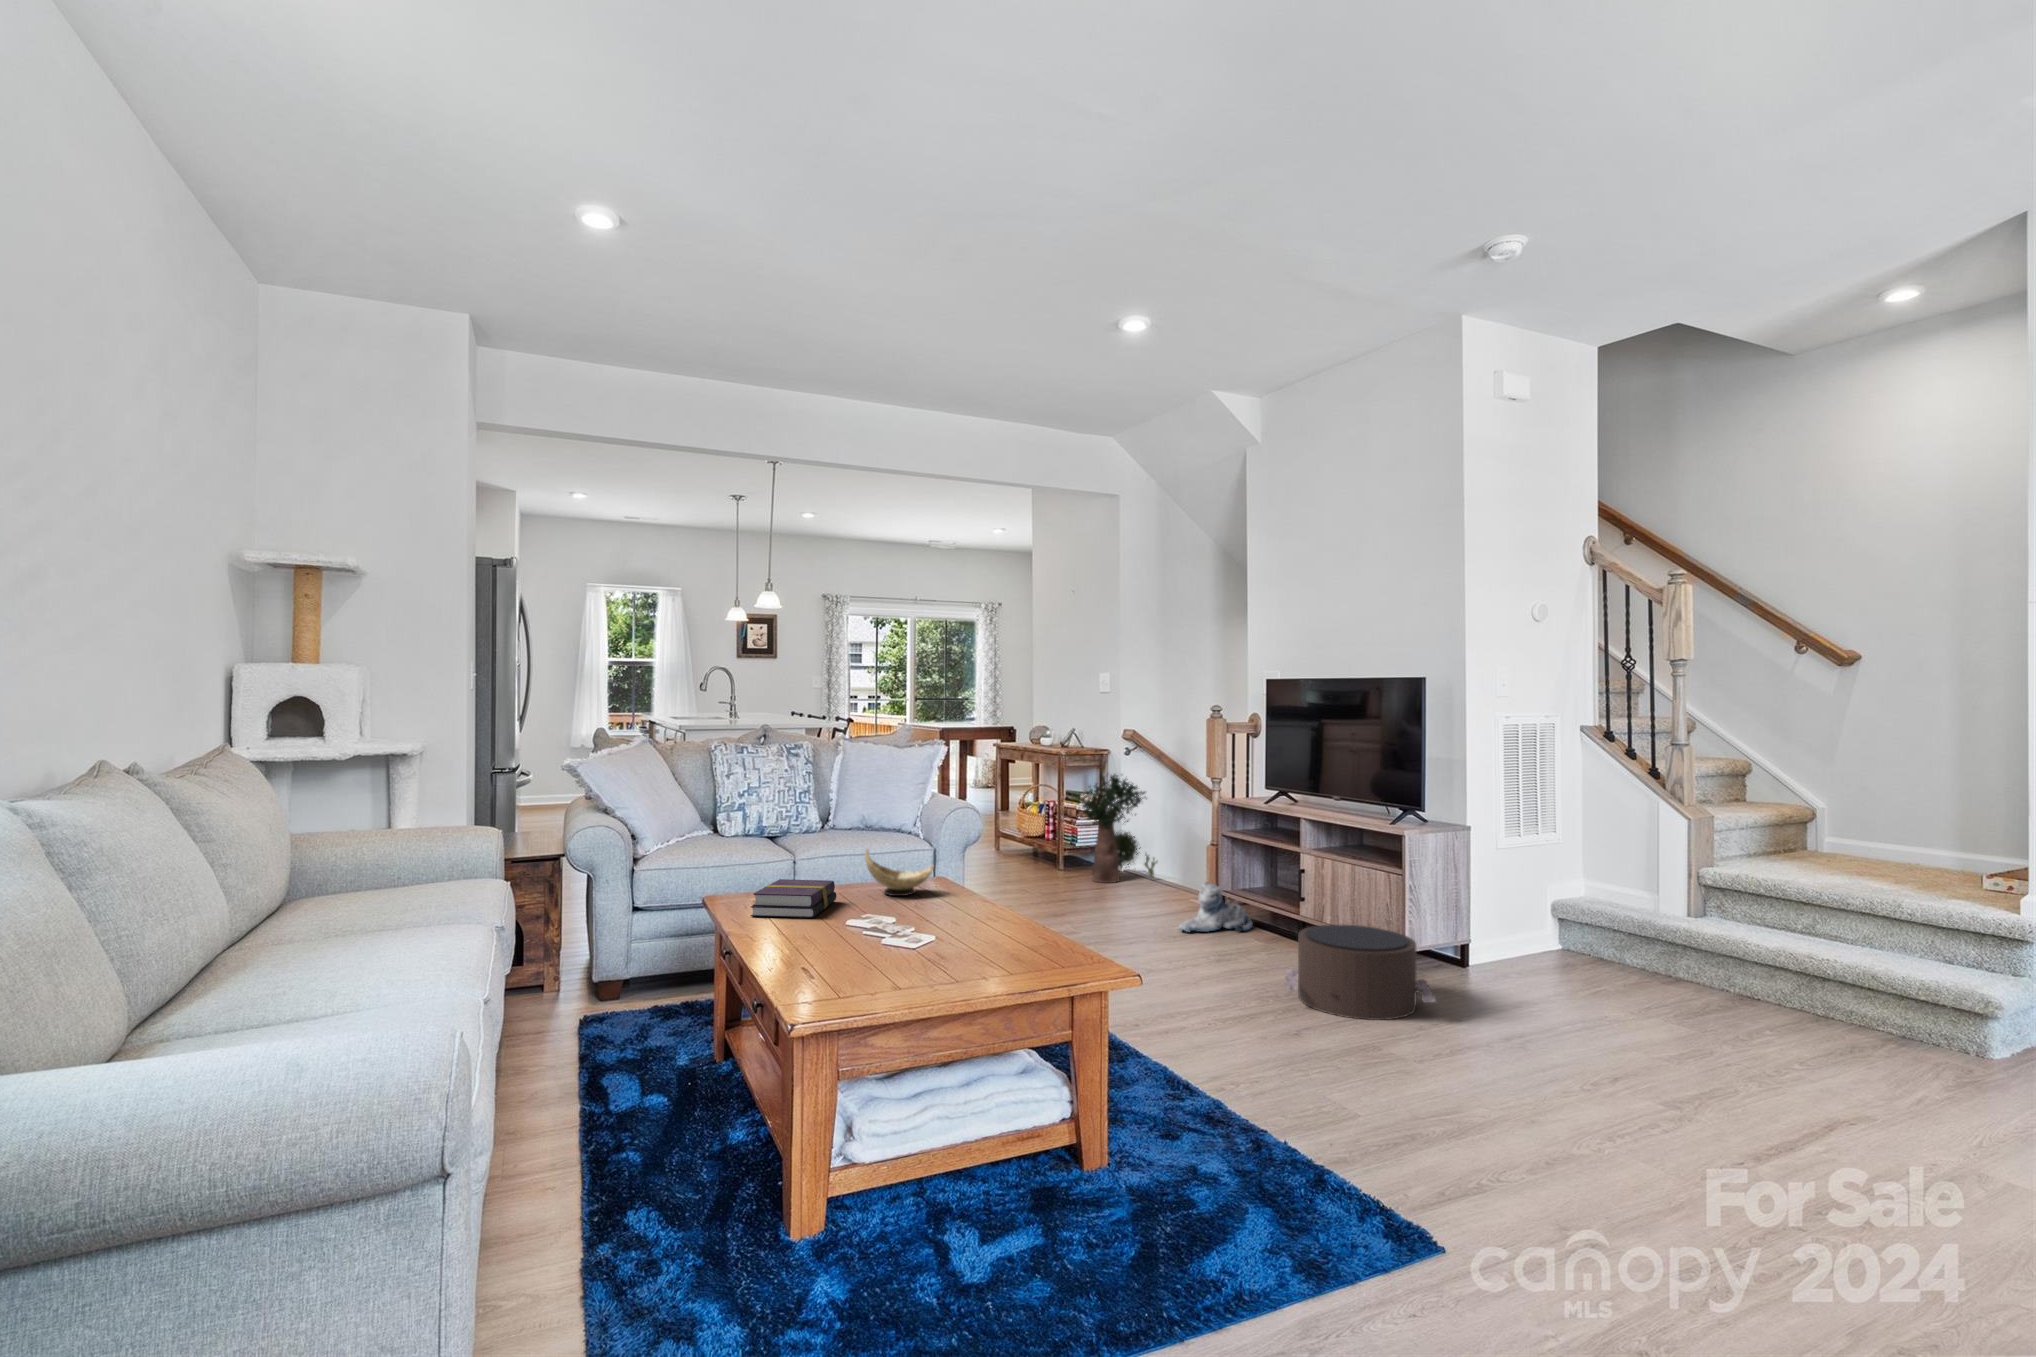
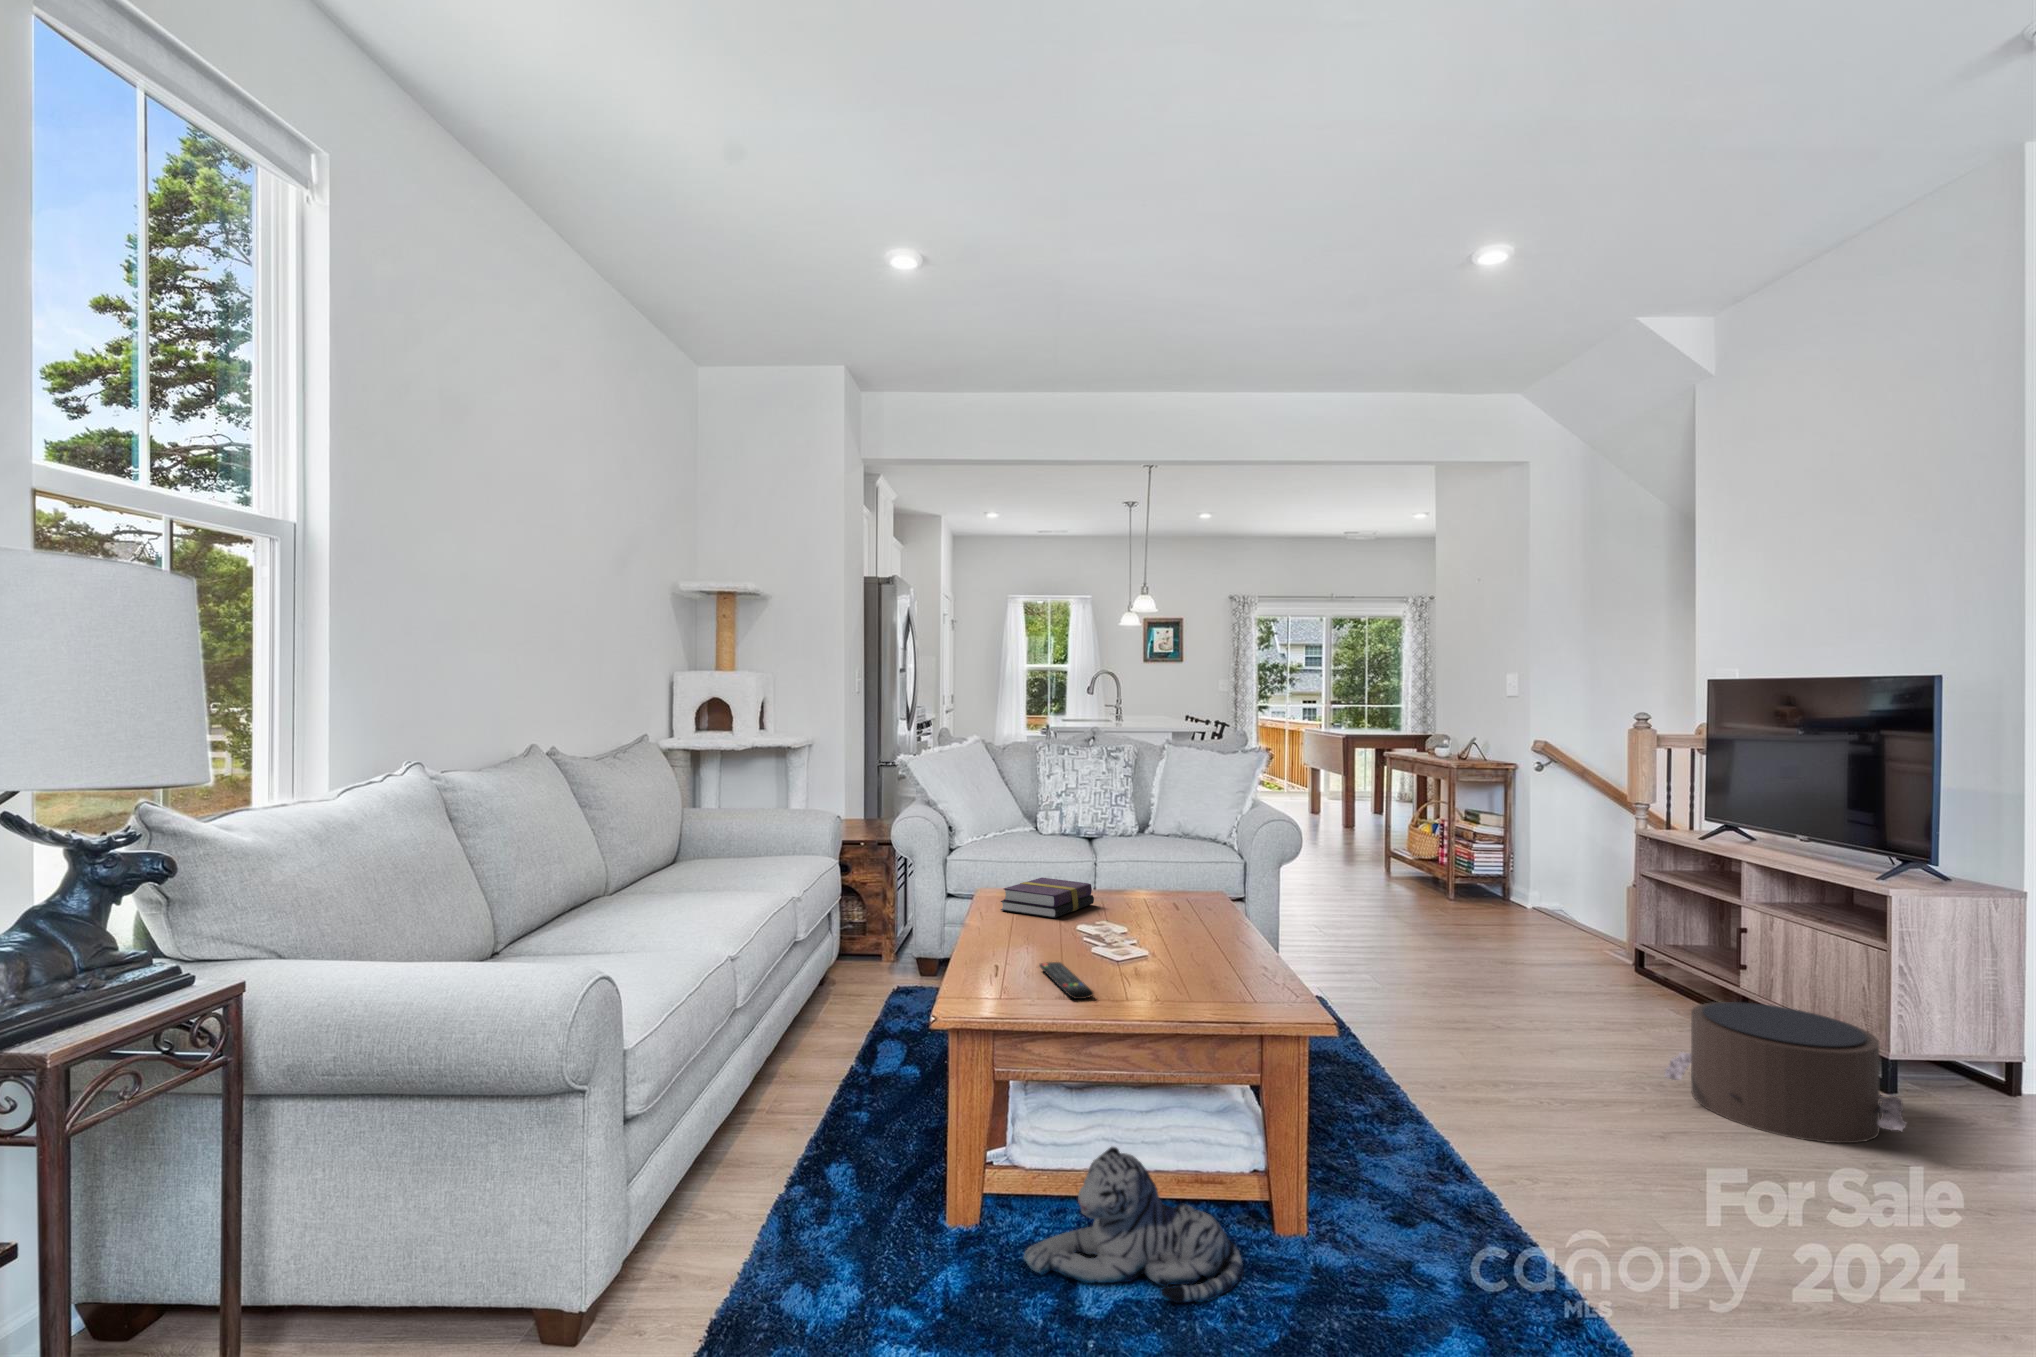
potted plant: present [1078,775,1157,883] -> none [1464,791,1575,924]
decorative bowl: present [865,849,934,896] -> none [1128,854,1201,907]
plush toy: present [1179,882,1253,932] -> present [1023,1147,1244,1303]
remote control: none [849,958,925,990] -> present [1039,962,1094,999]

